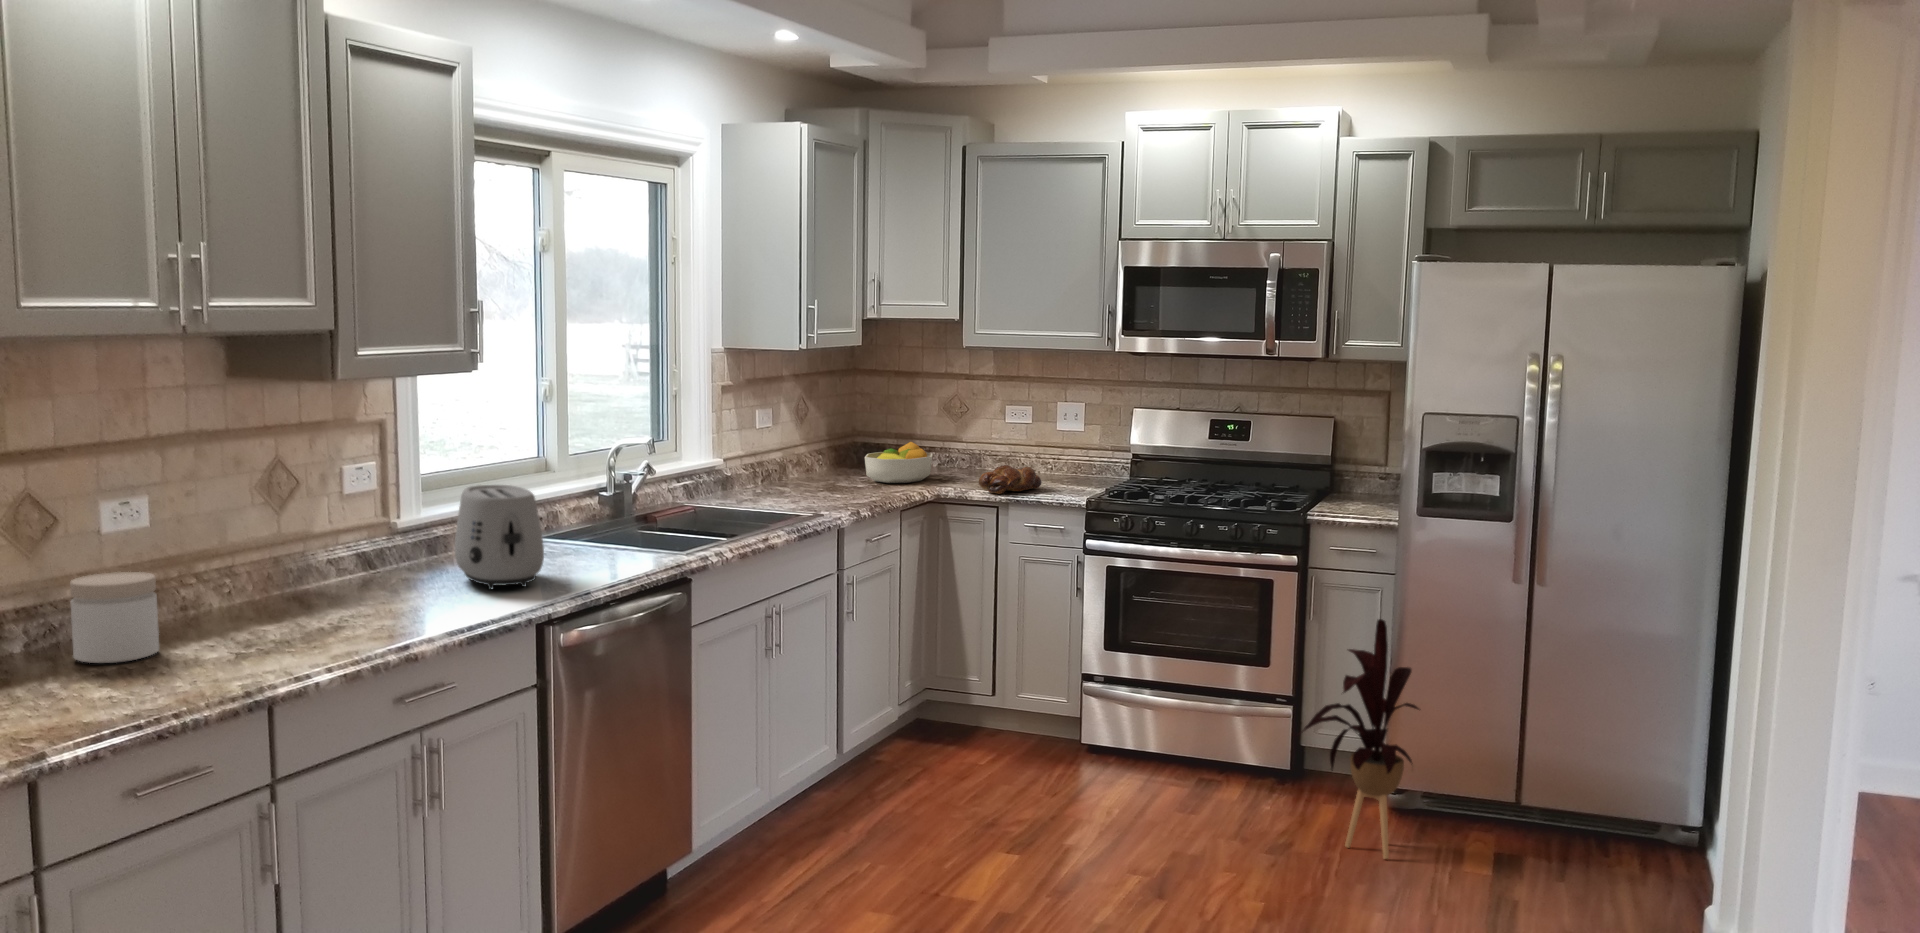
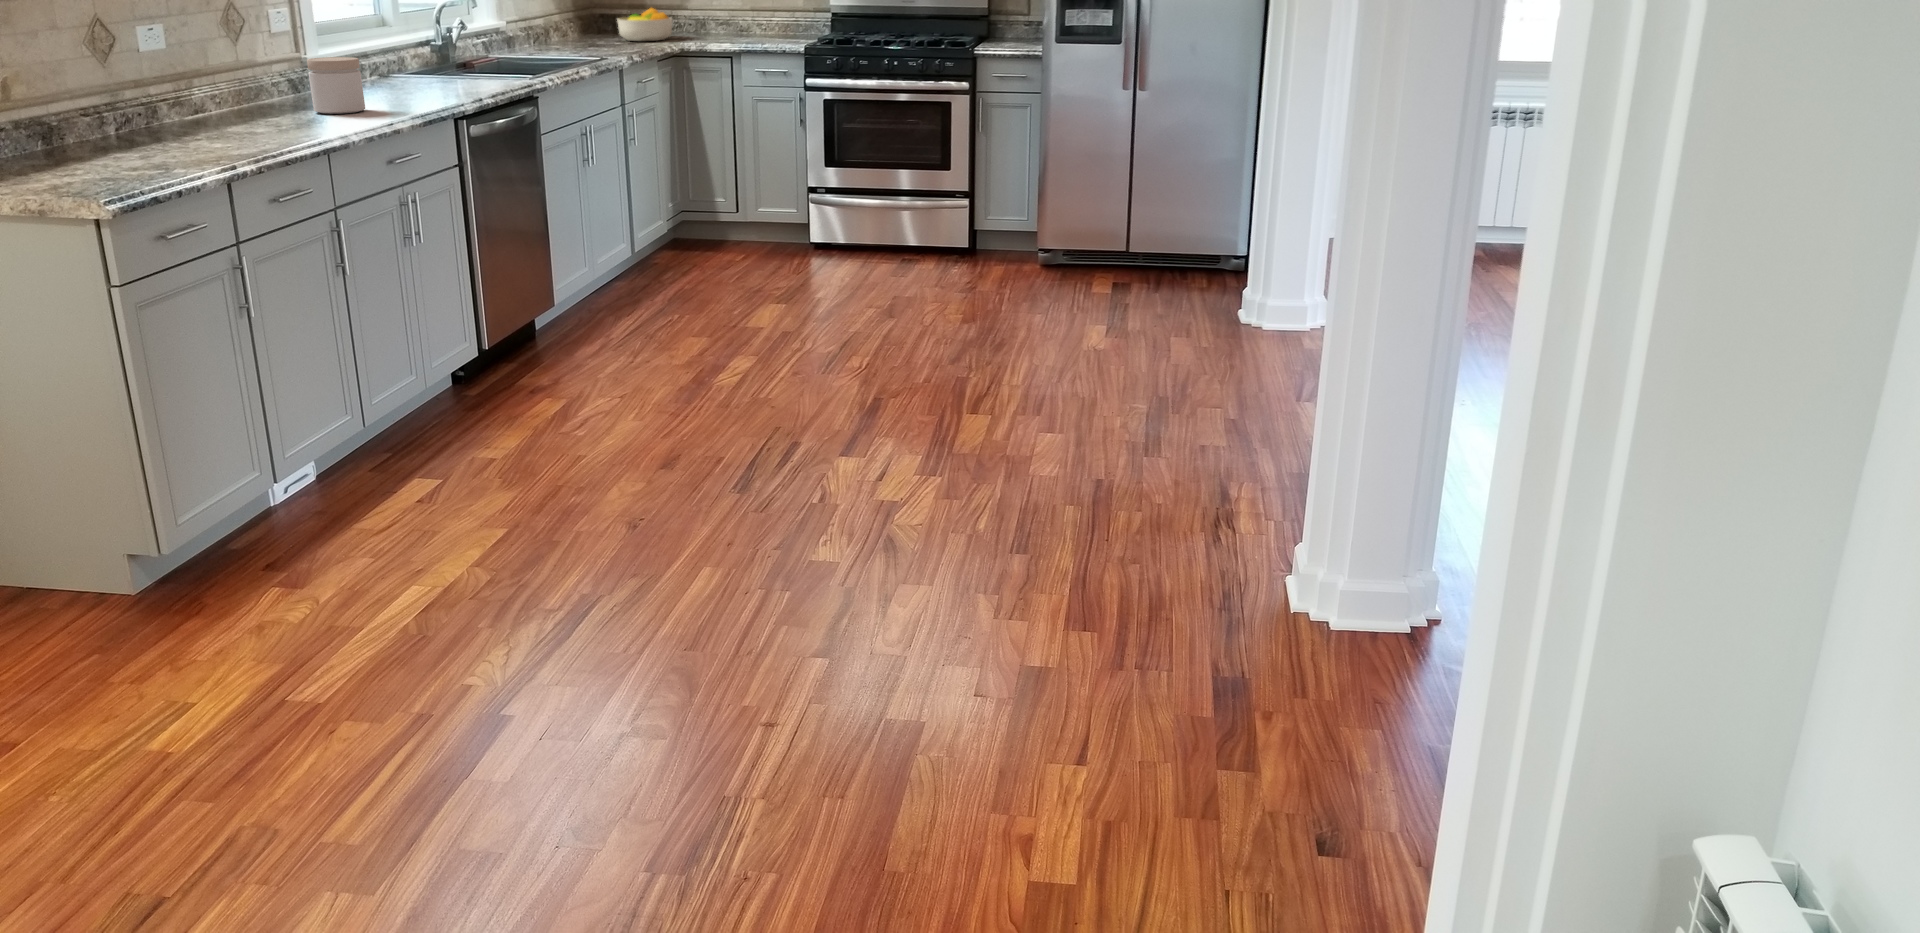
bread loaf: present [979,465,1042,494] -> none [718,22,767,45]
toaster: present [455,485,544,590] -> none [367,22,444,99]
jar: present [70,572,159,663] -> present [307,57,365,114]
house plant: present [1302,619,1419,859] -> none [973,115,1060,286]

